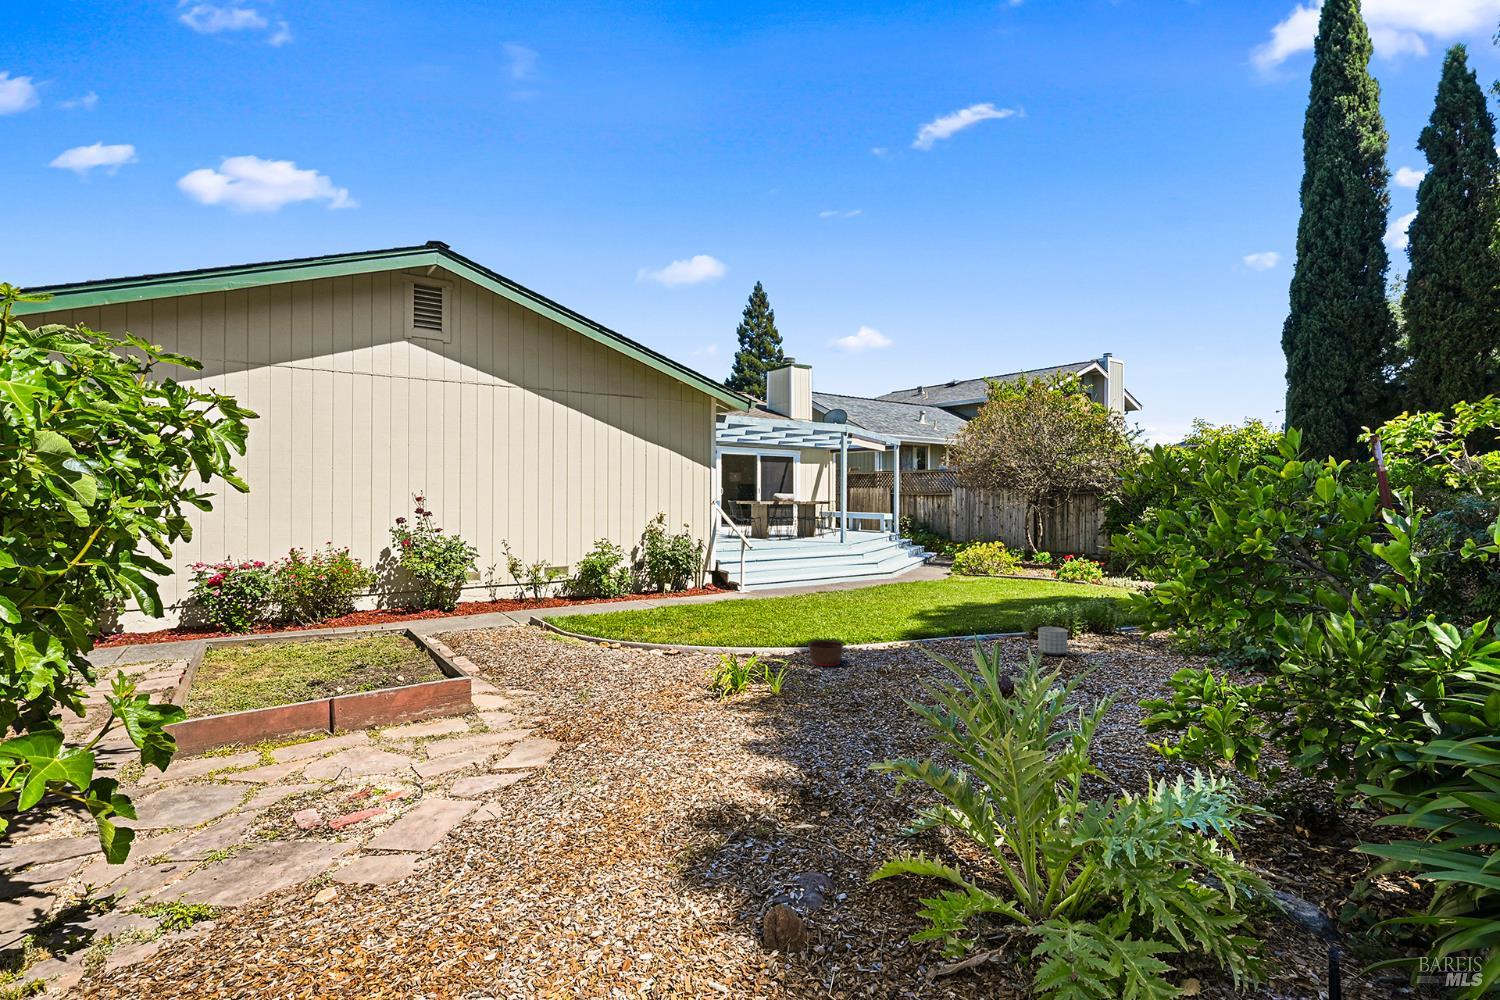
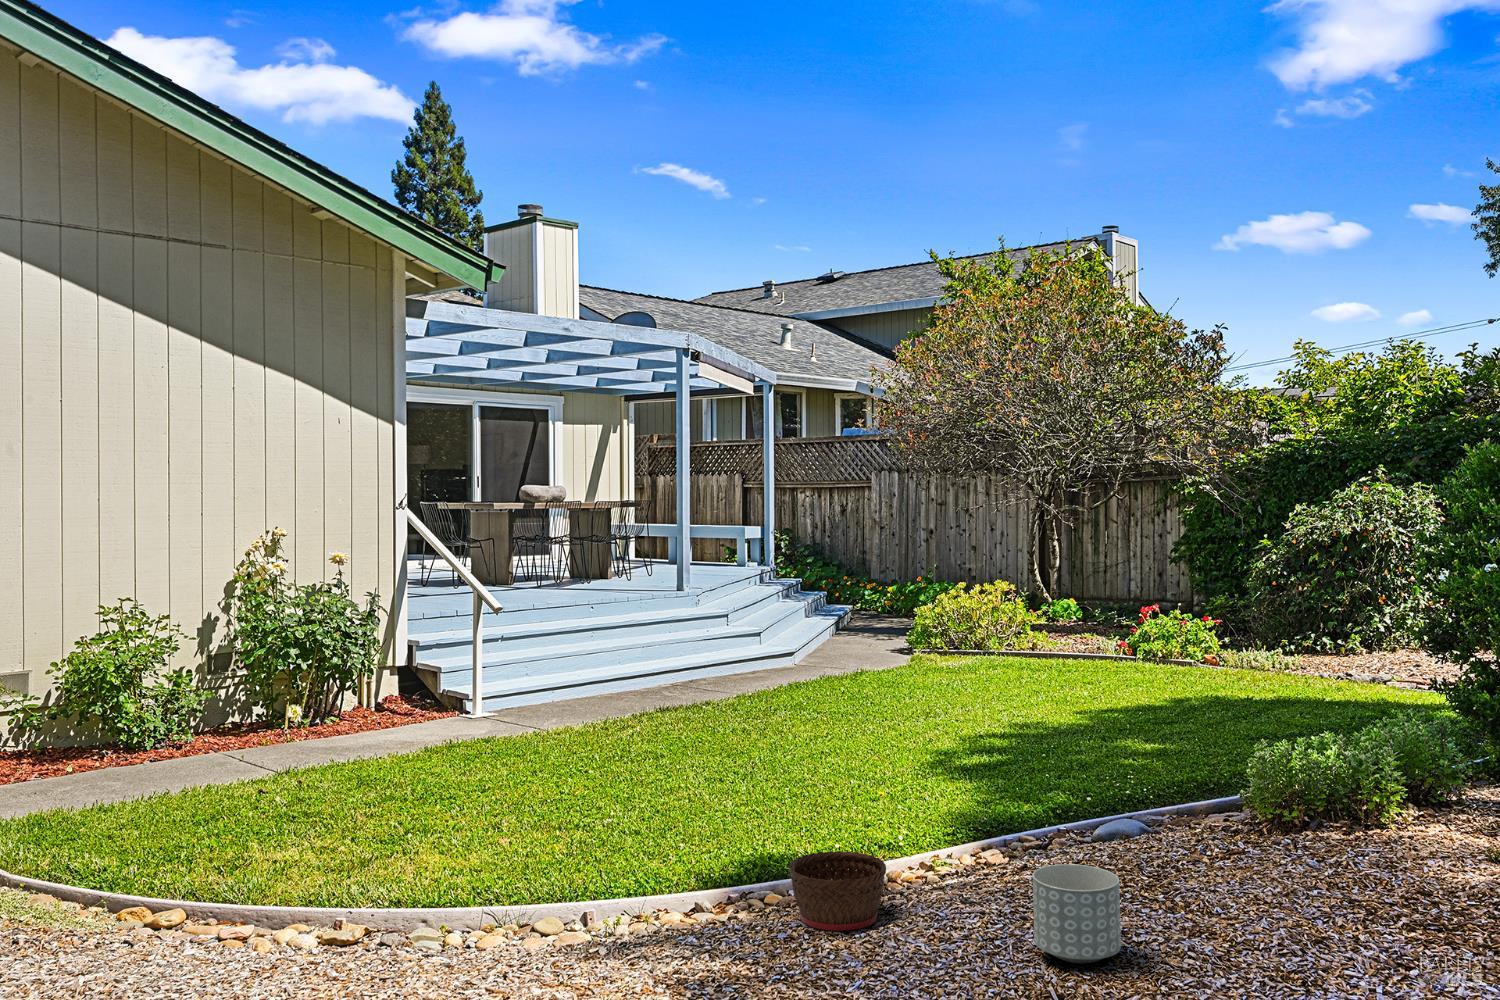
planter: present [1038,627,1067,656] -> present [1033,864,1121,964]

